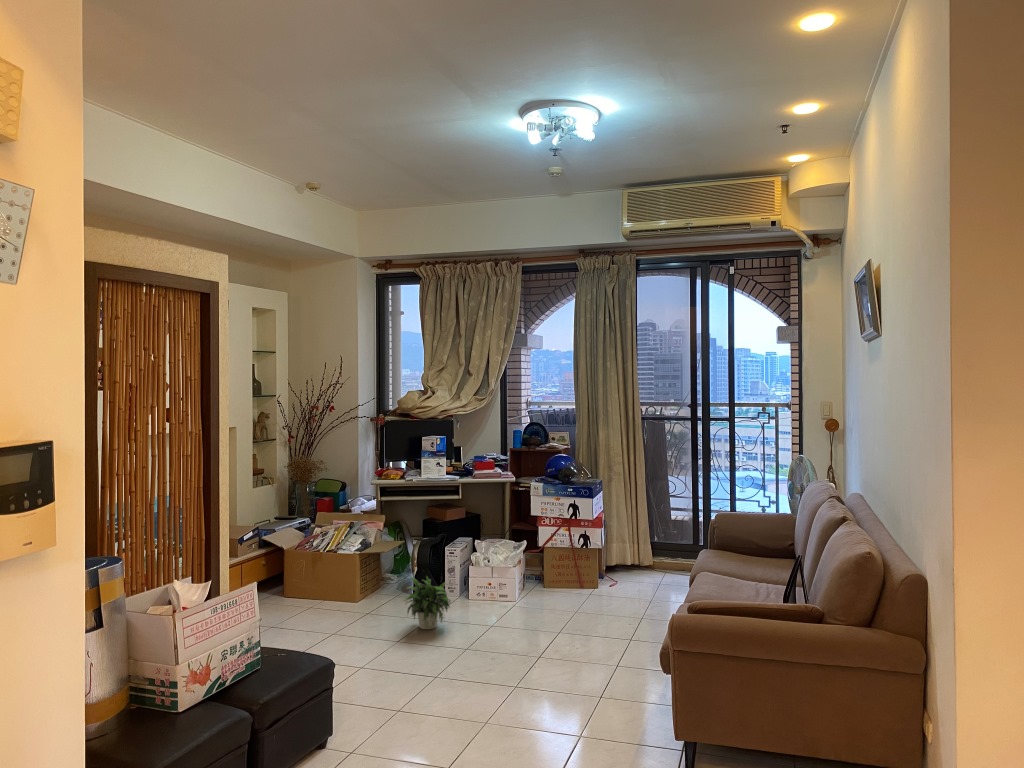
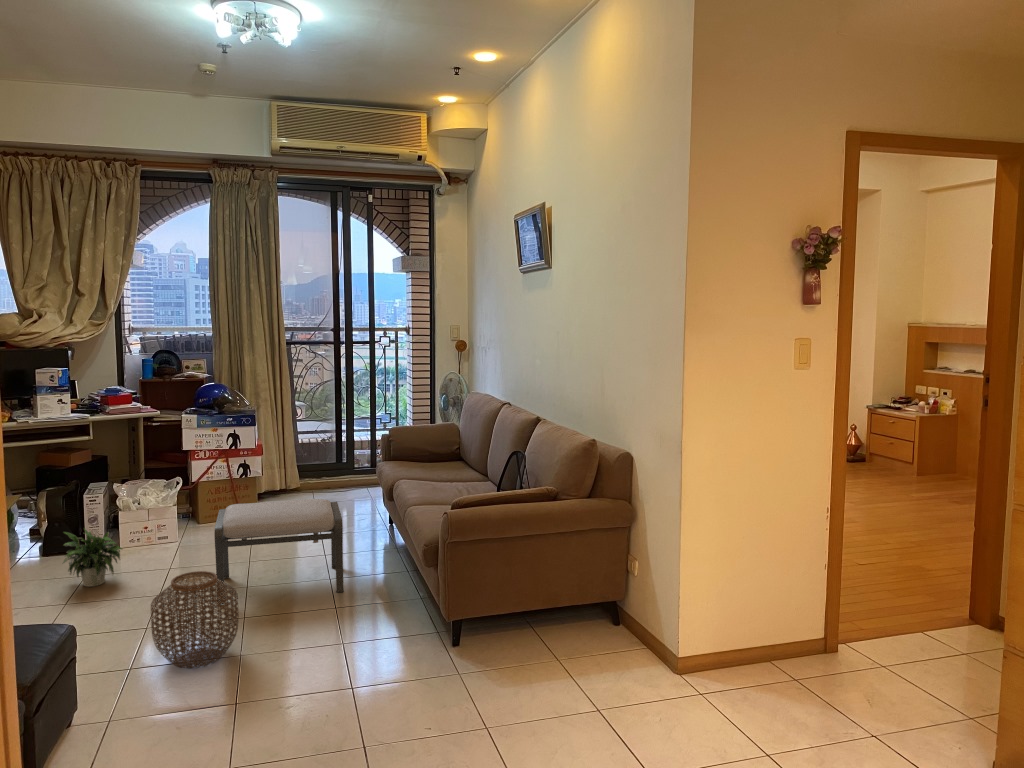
ottoman: none [501,573,636,684] -> present [214,499,344,604]
woven basket: none [410,632,488,728] -> present [151,571,239,668]

